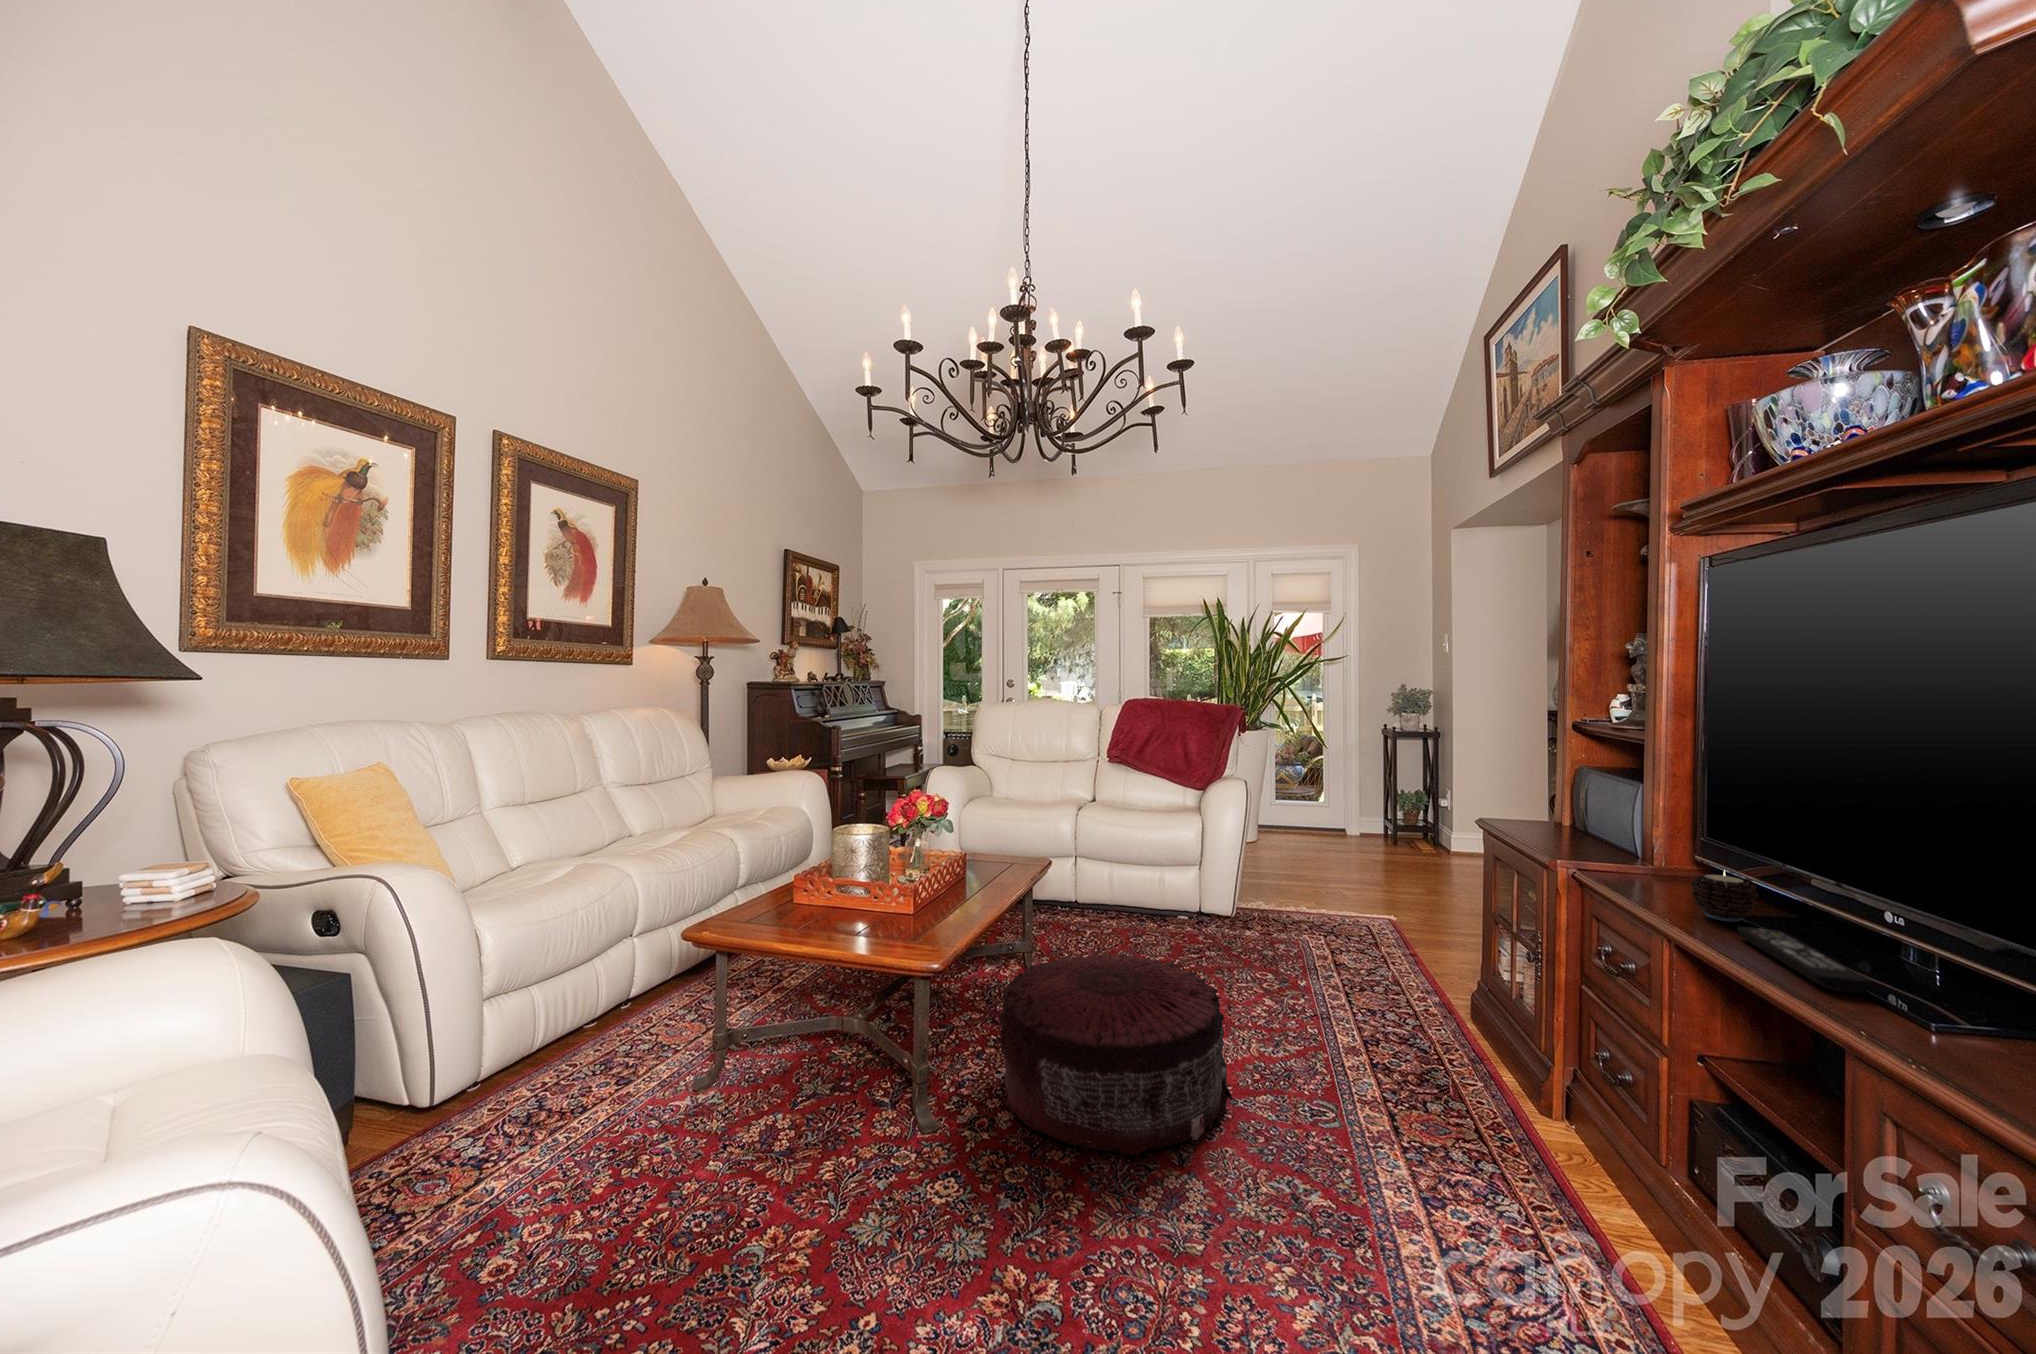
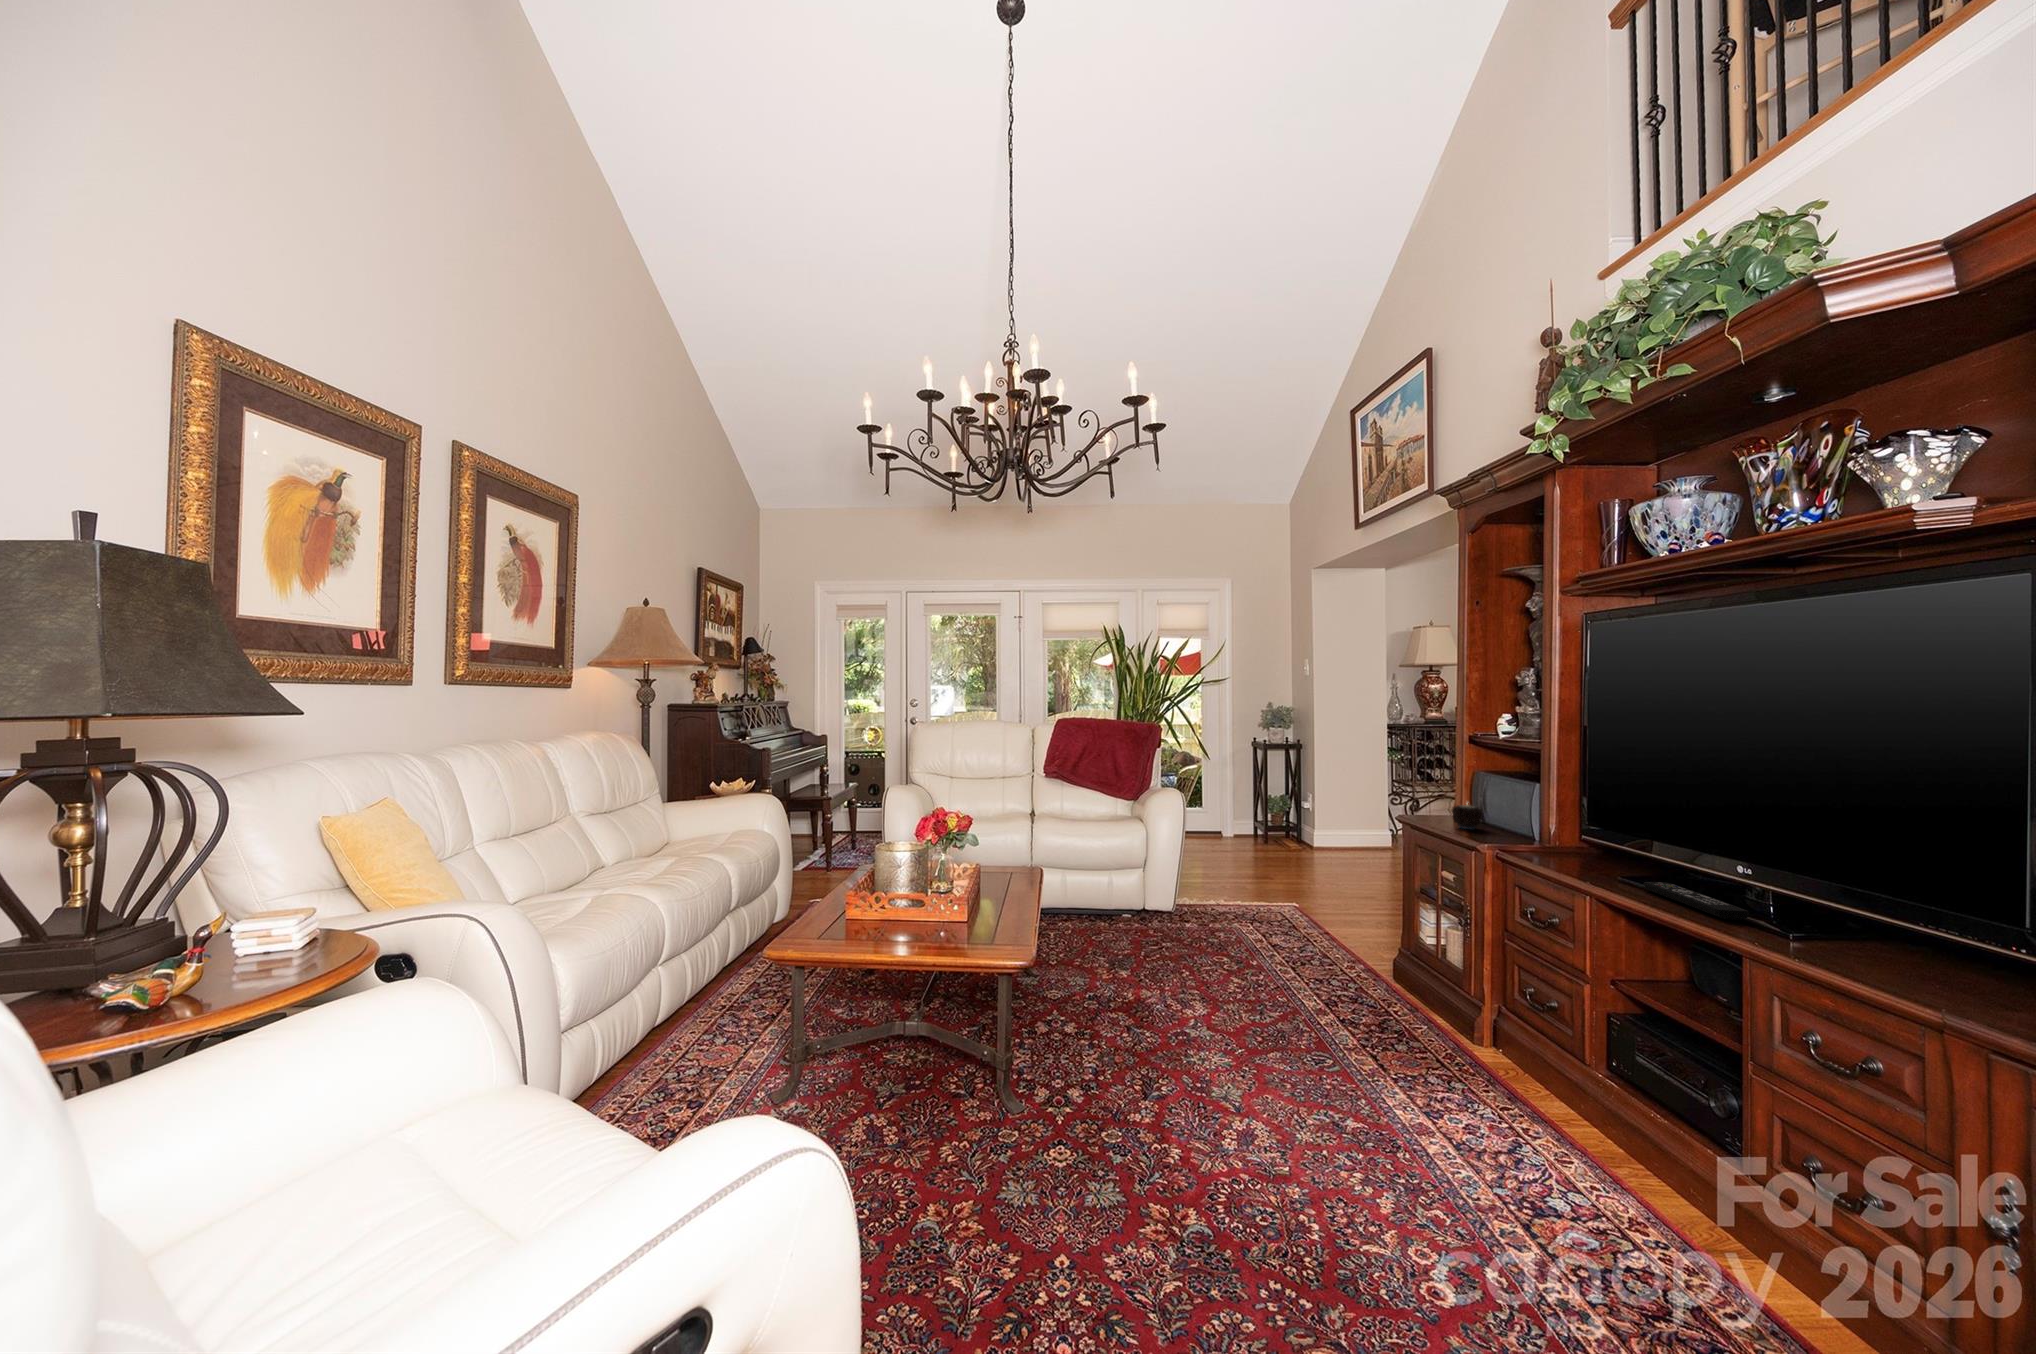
candle: present [1691,870,1758,922] -> present [1452,805,1483,829]
pouf: present [998,951,1232,1156] -> none [1055,941,1253,1108]

